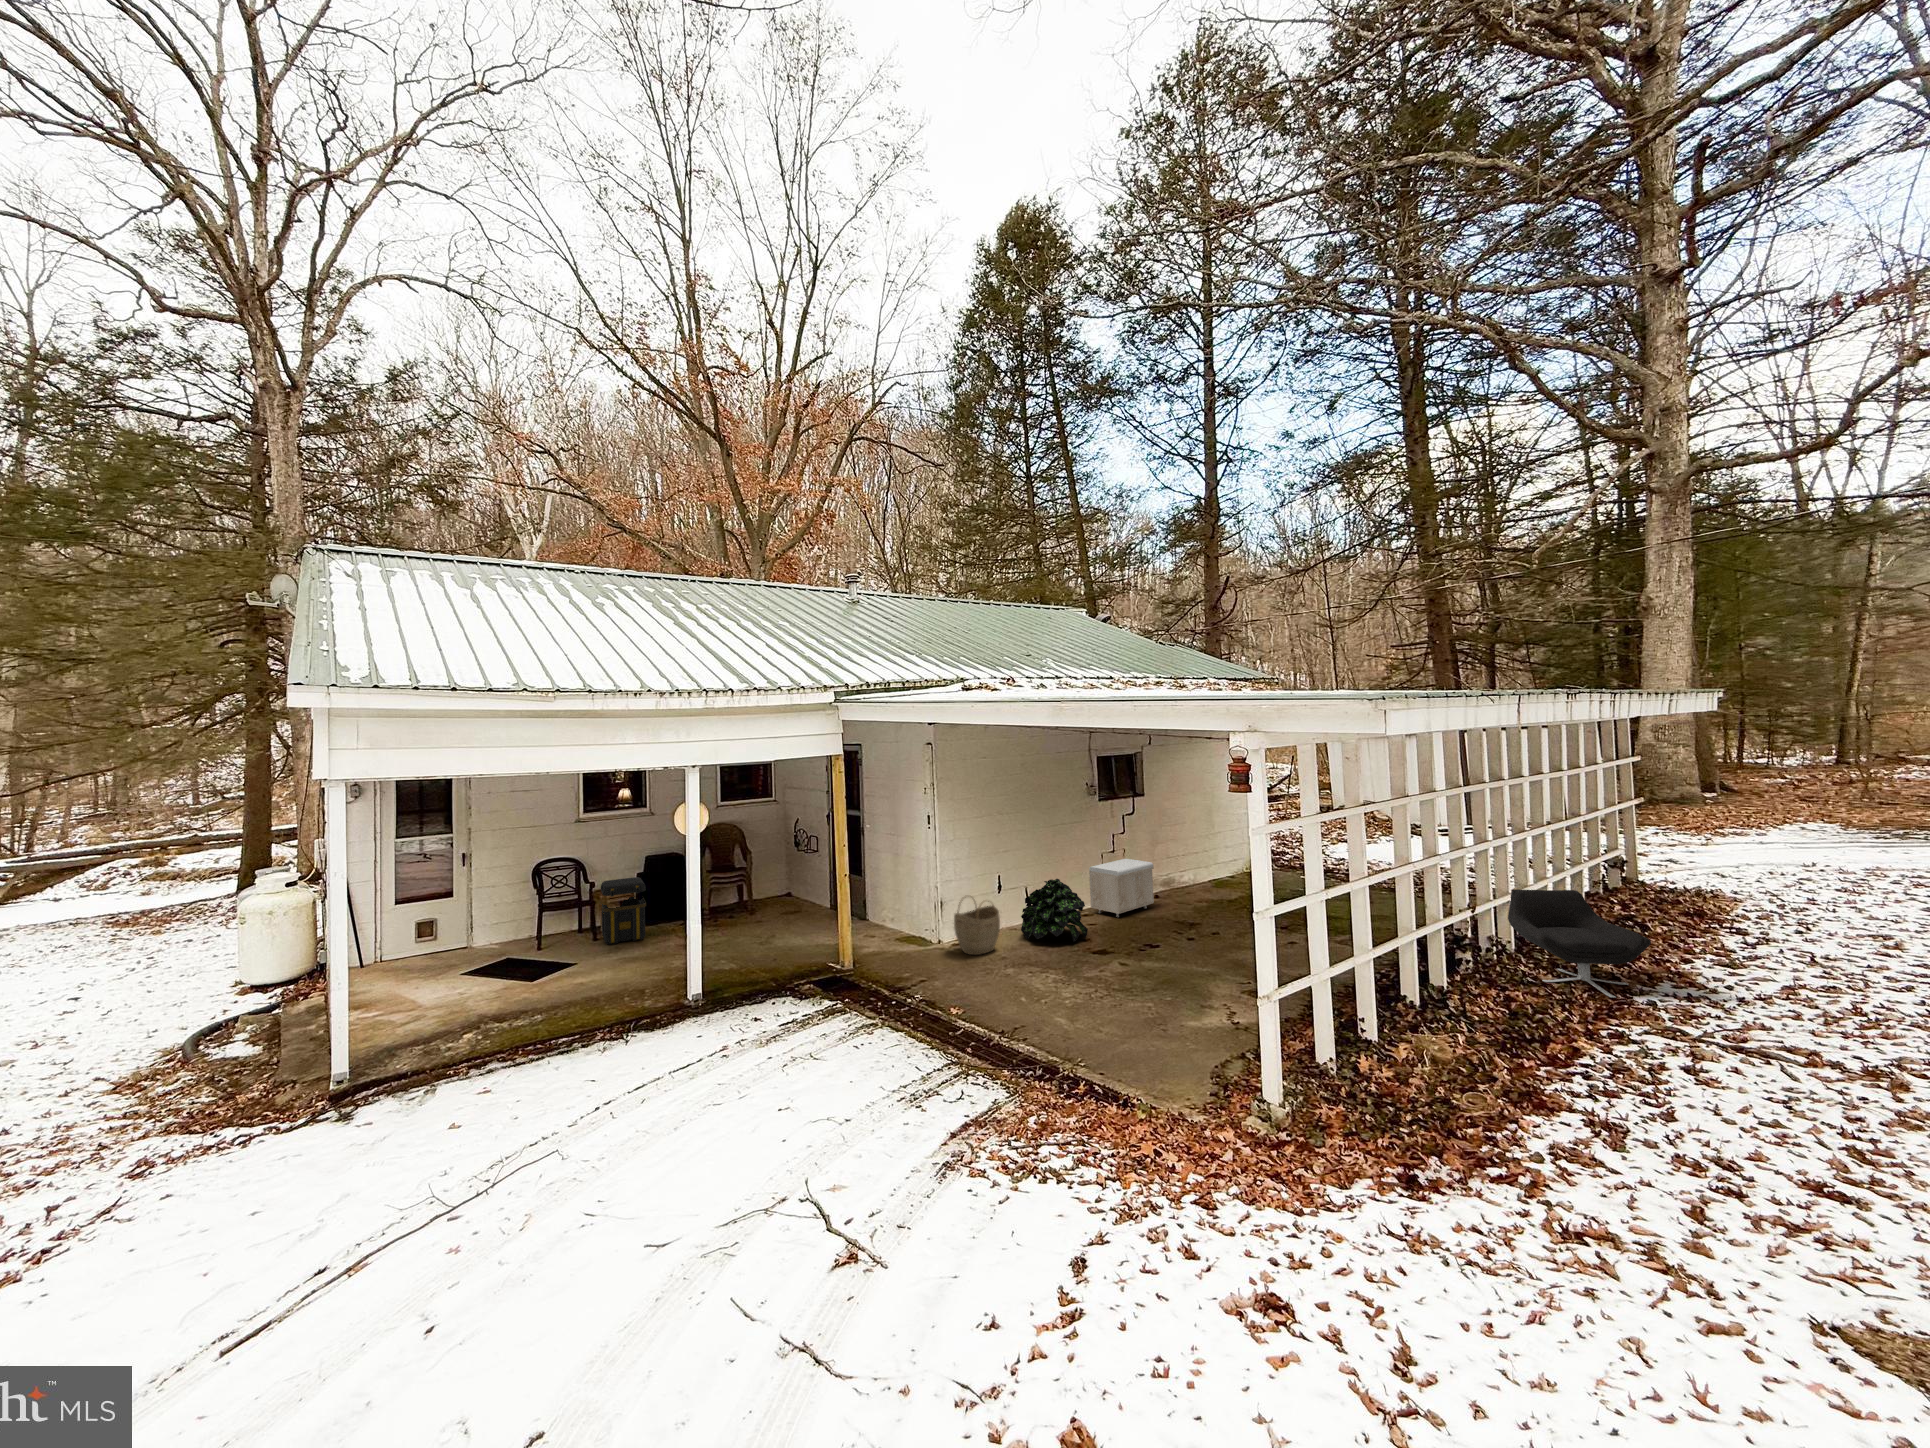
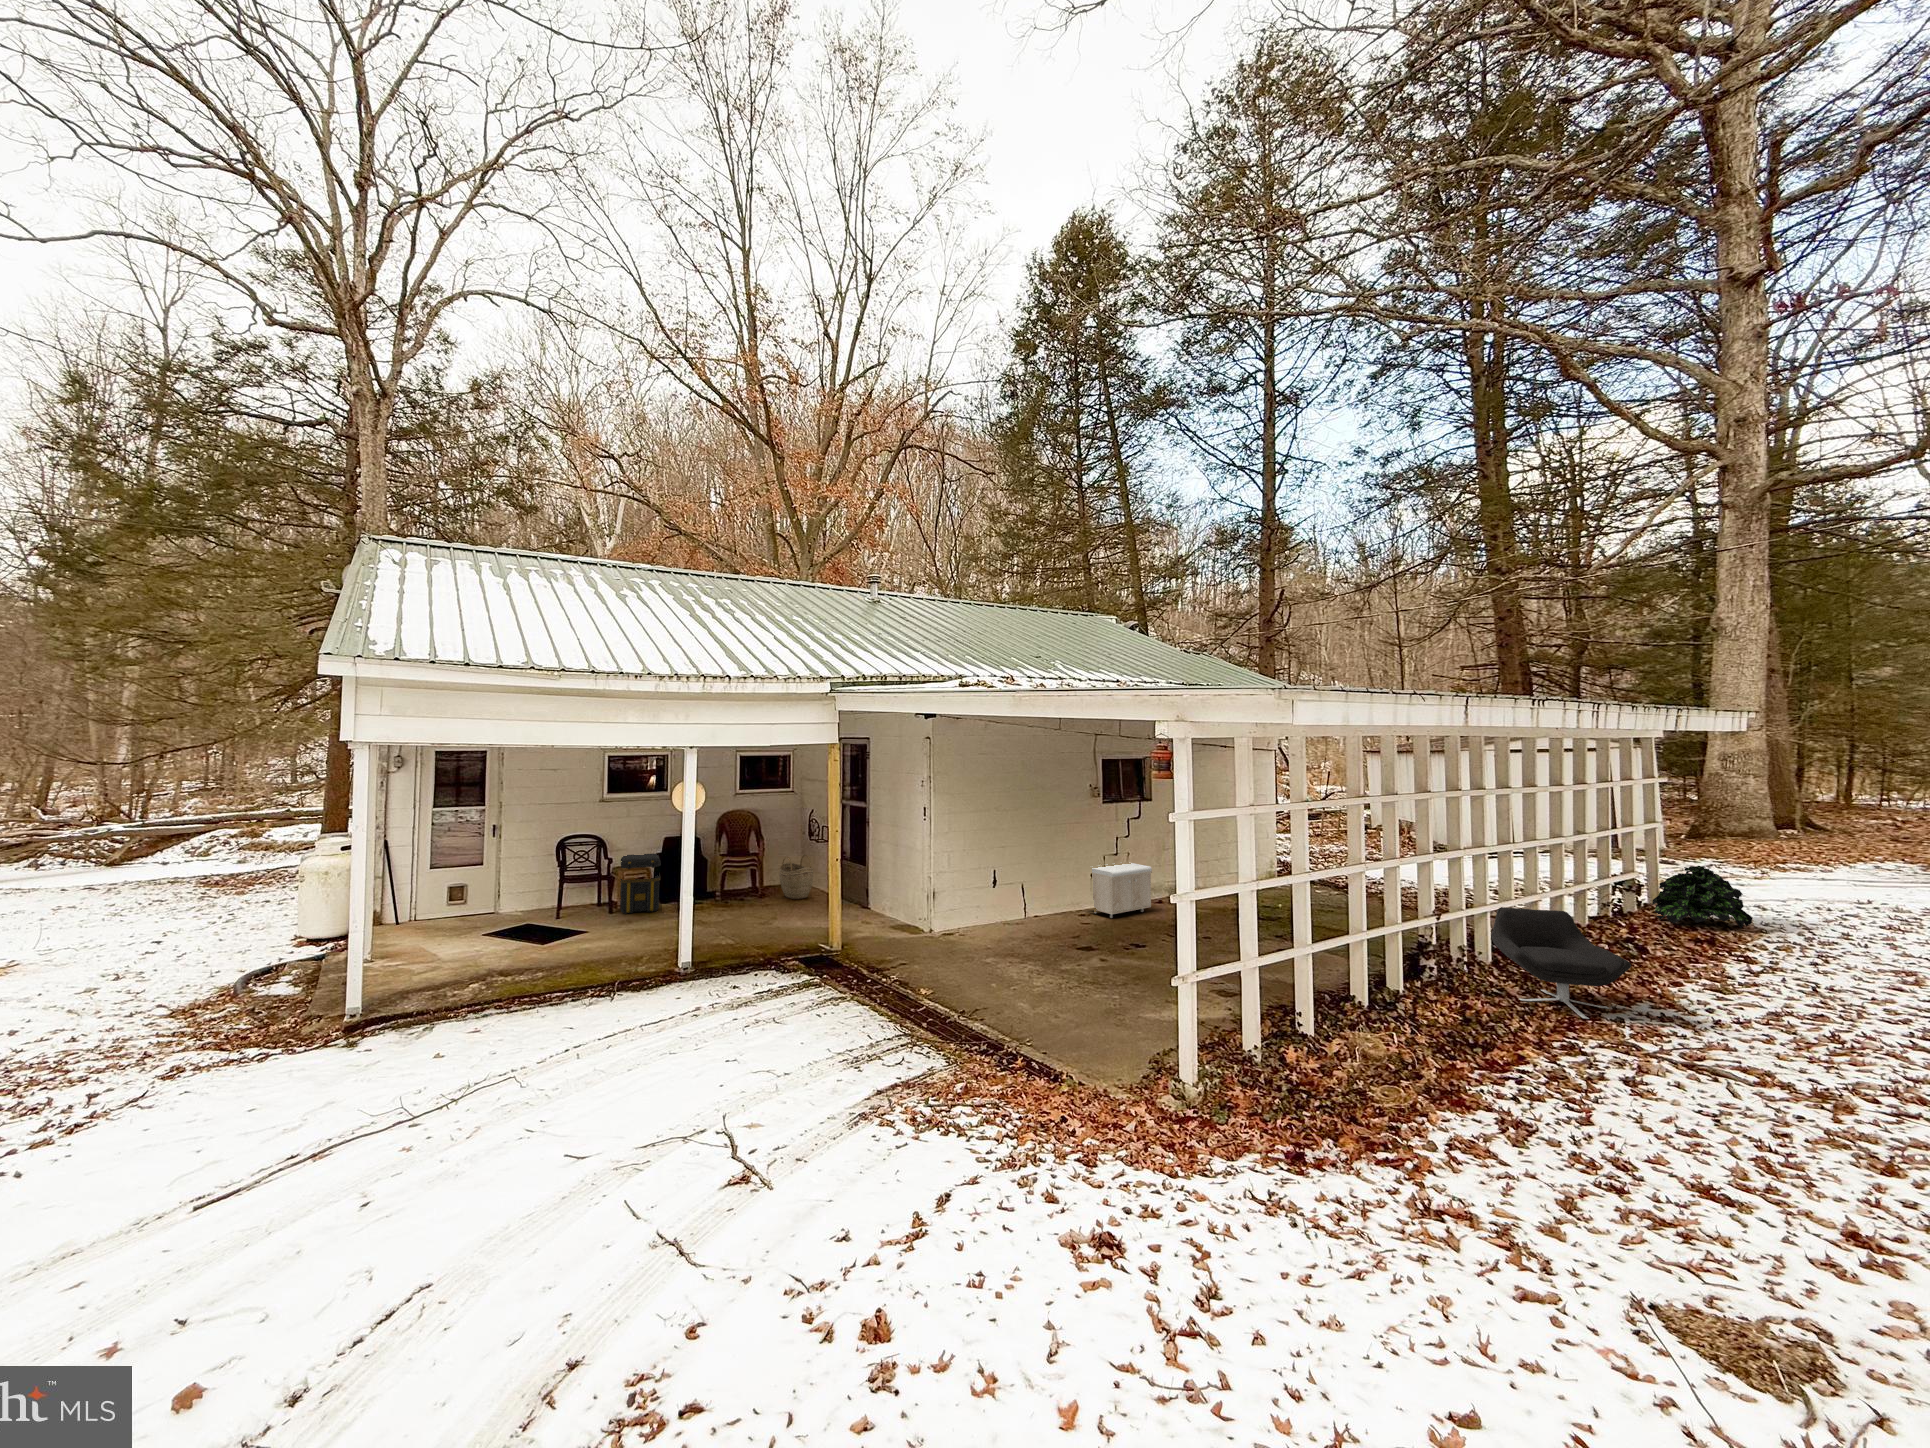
potted plant: present [1021,879,1088,942] -> present [1652,866,1753,928]
woven basket: present [954,901,1000,955] -> present [779,854,813,899]

